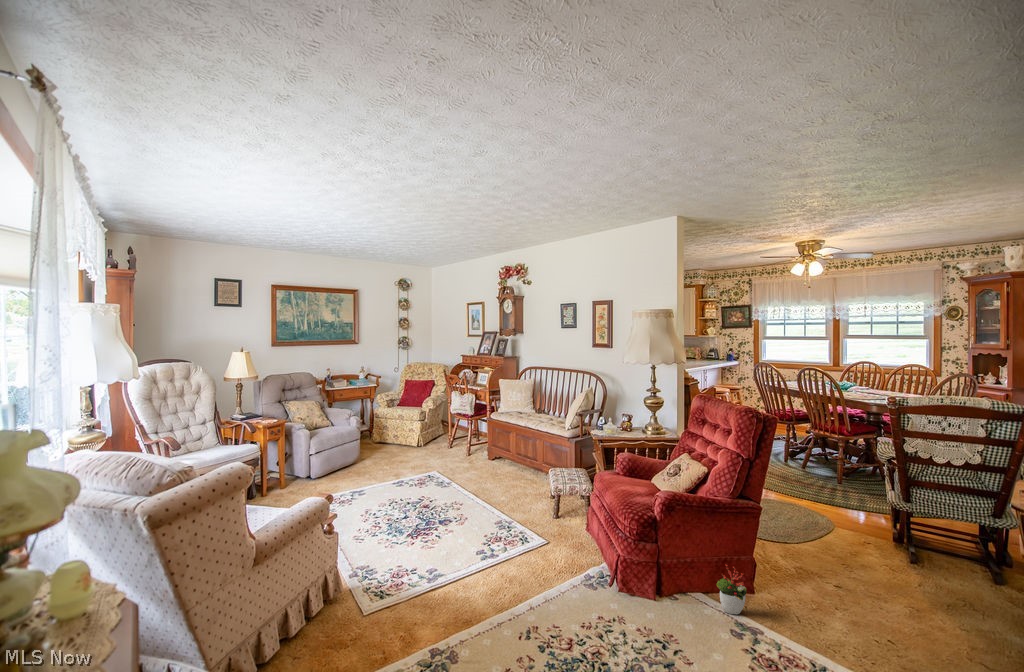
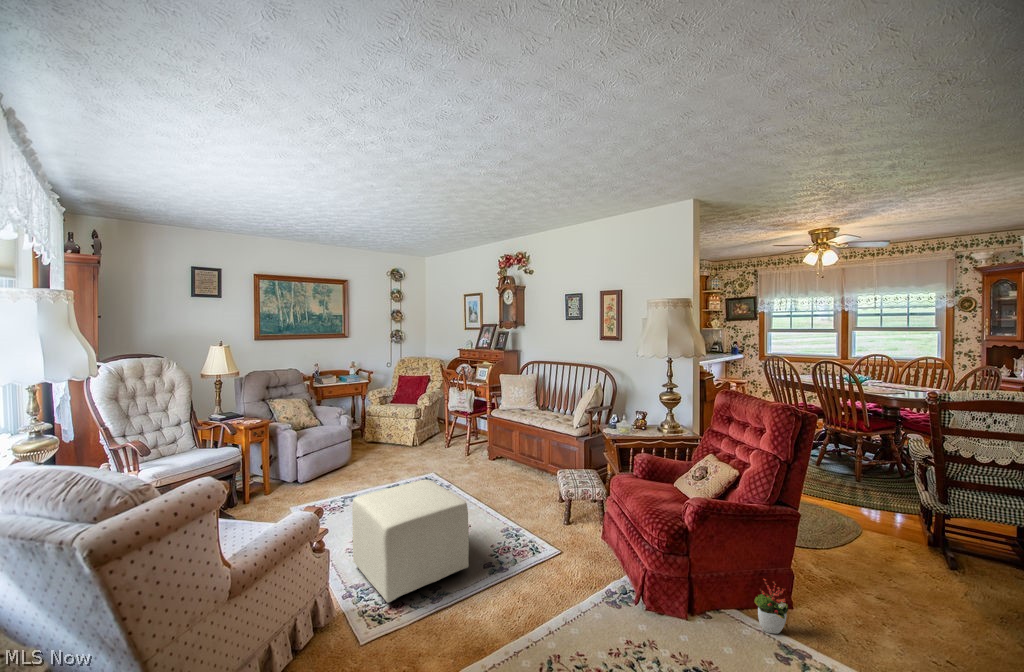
ottoman: none [358,474,462,582] -> present [352,480,469,603]

